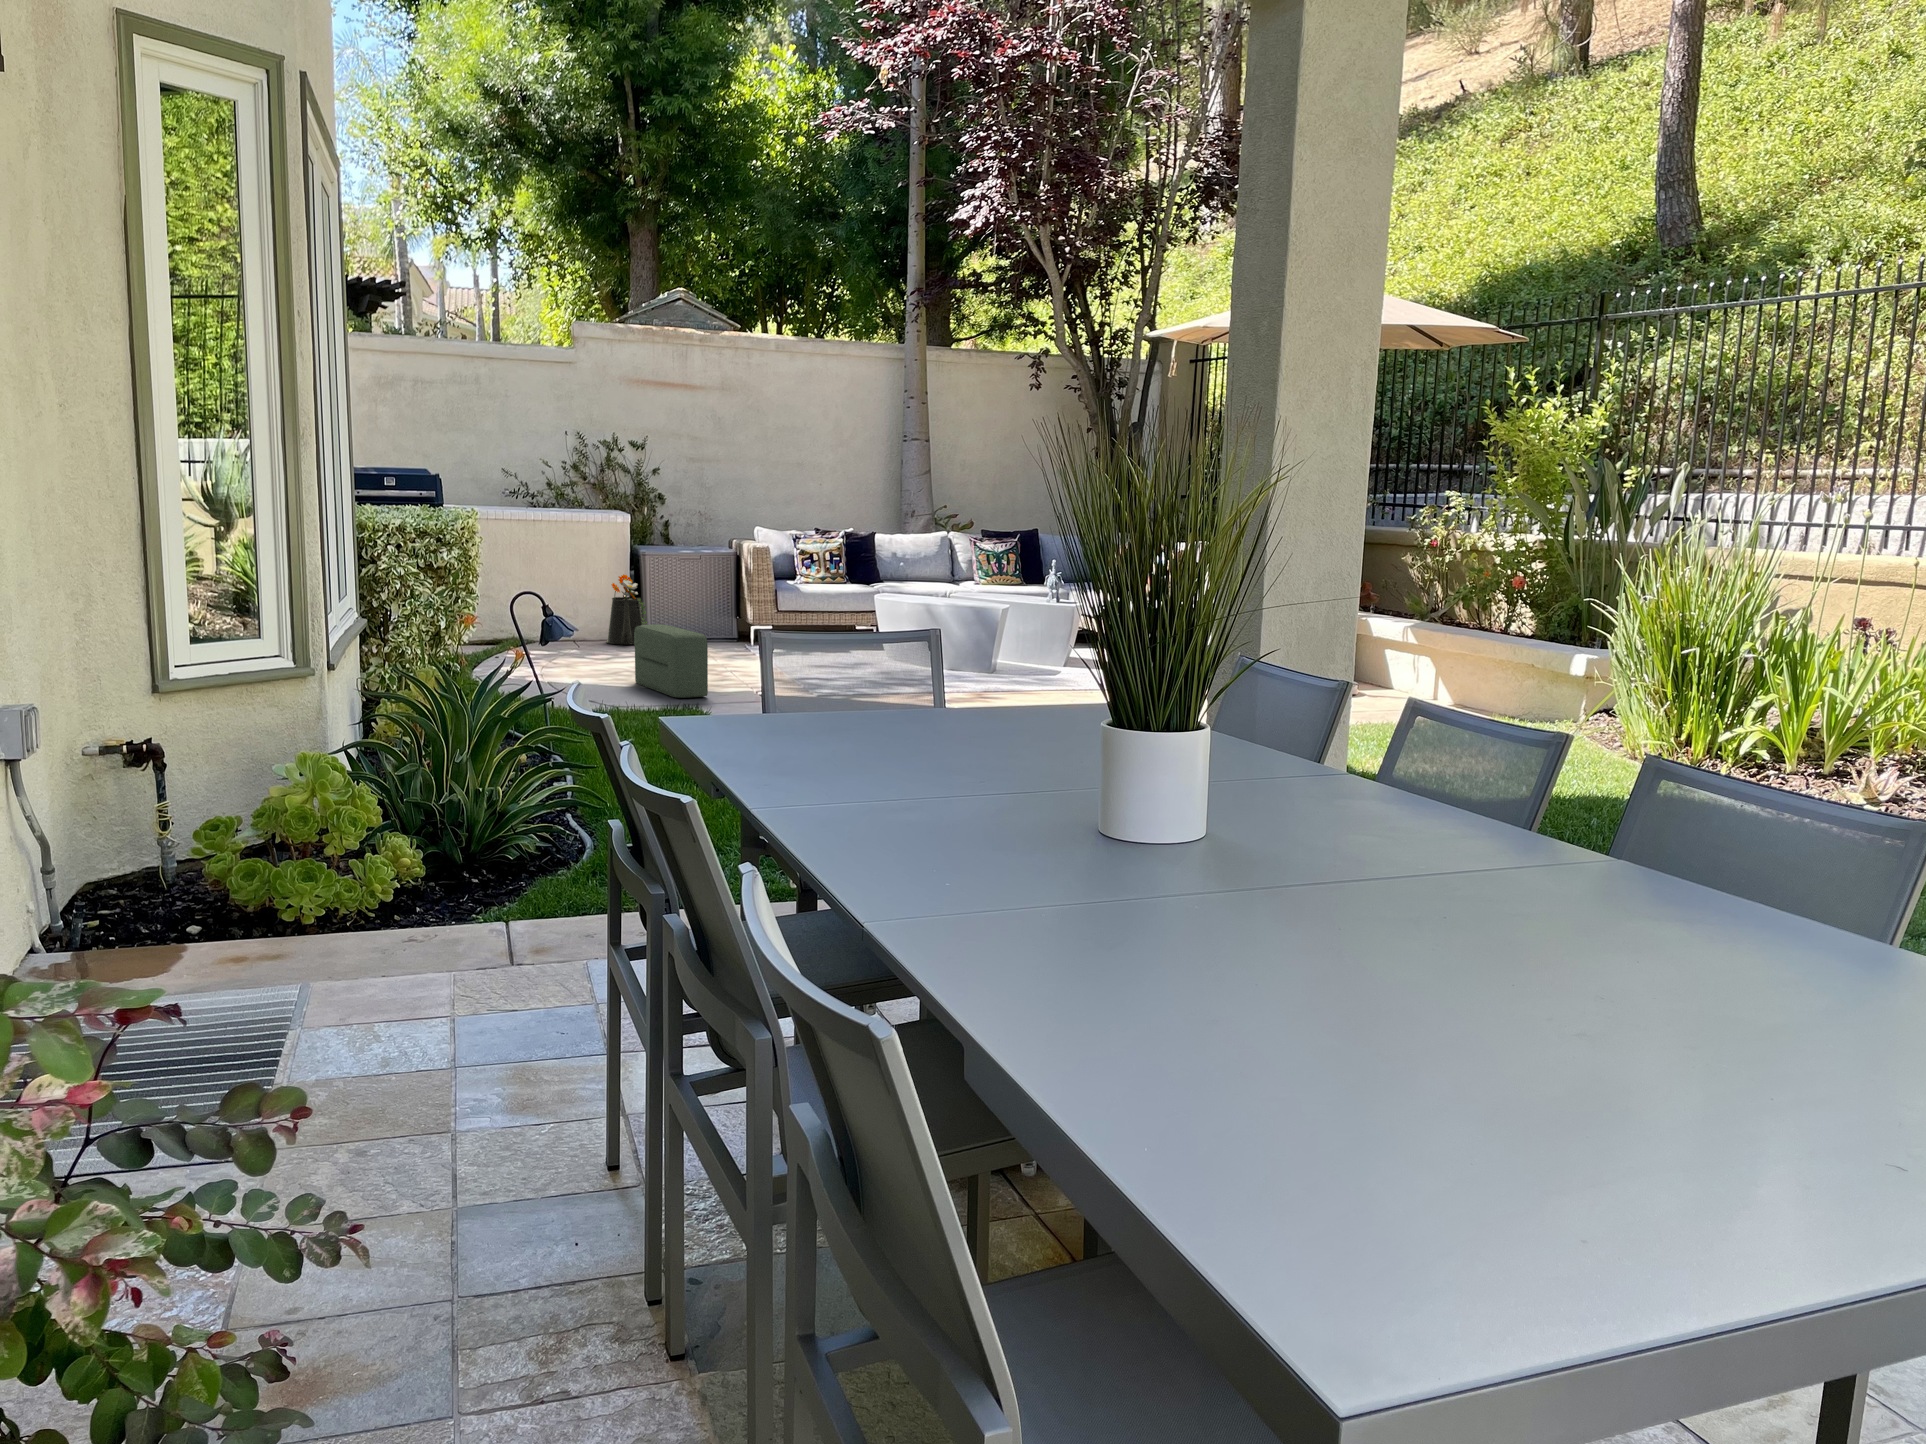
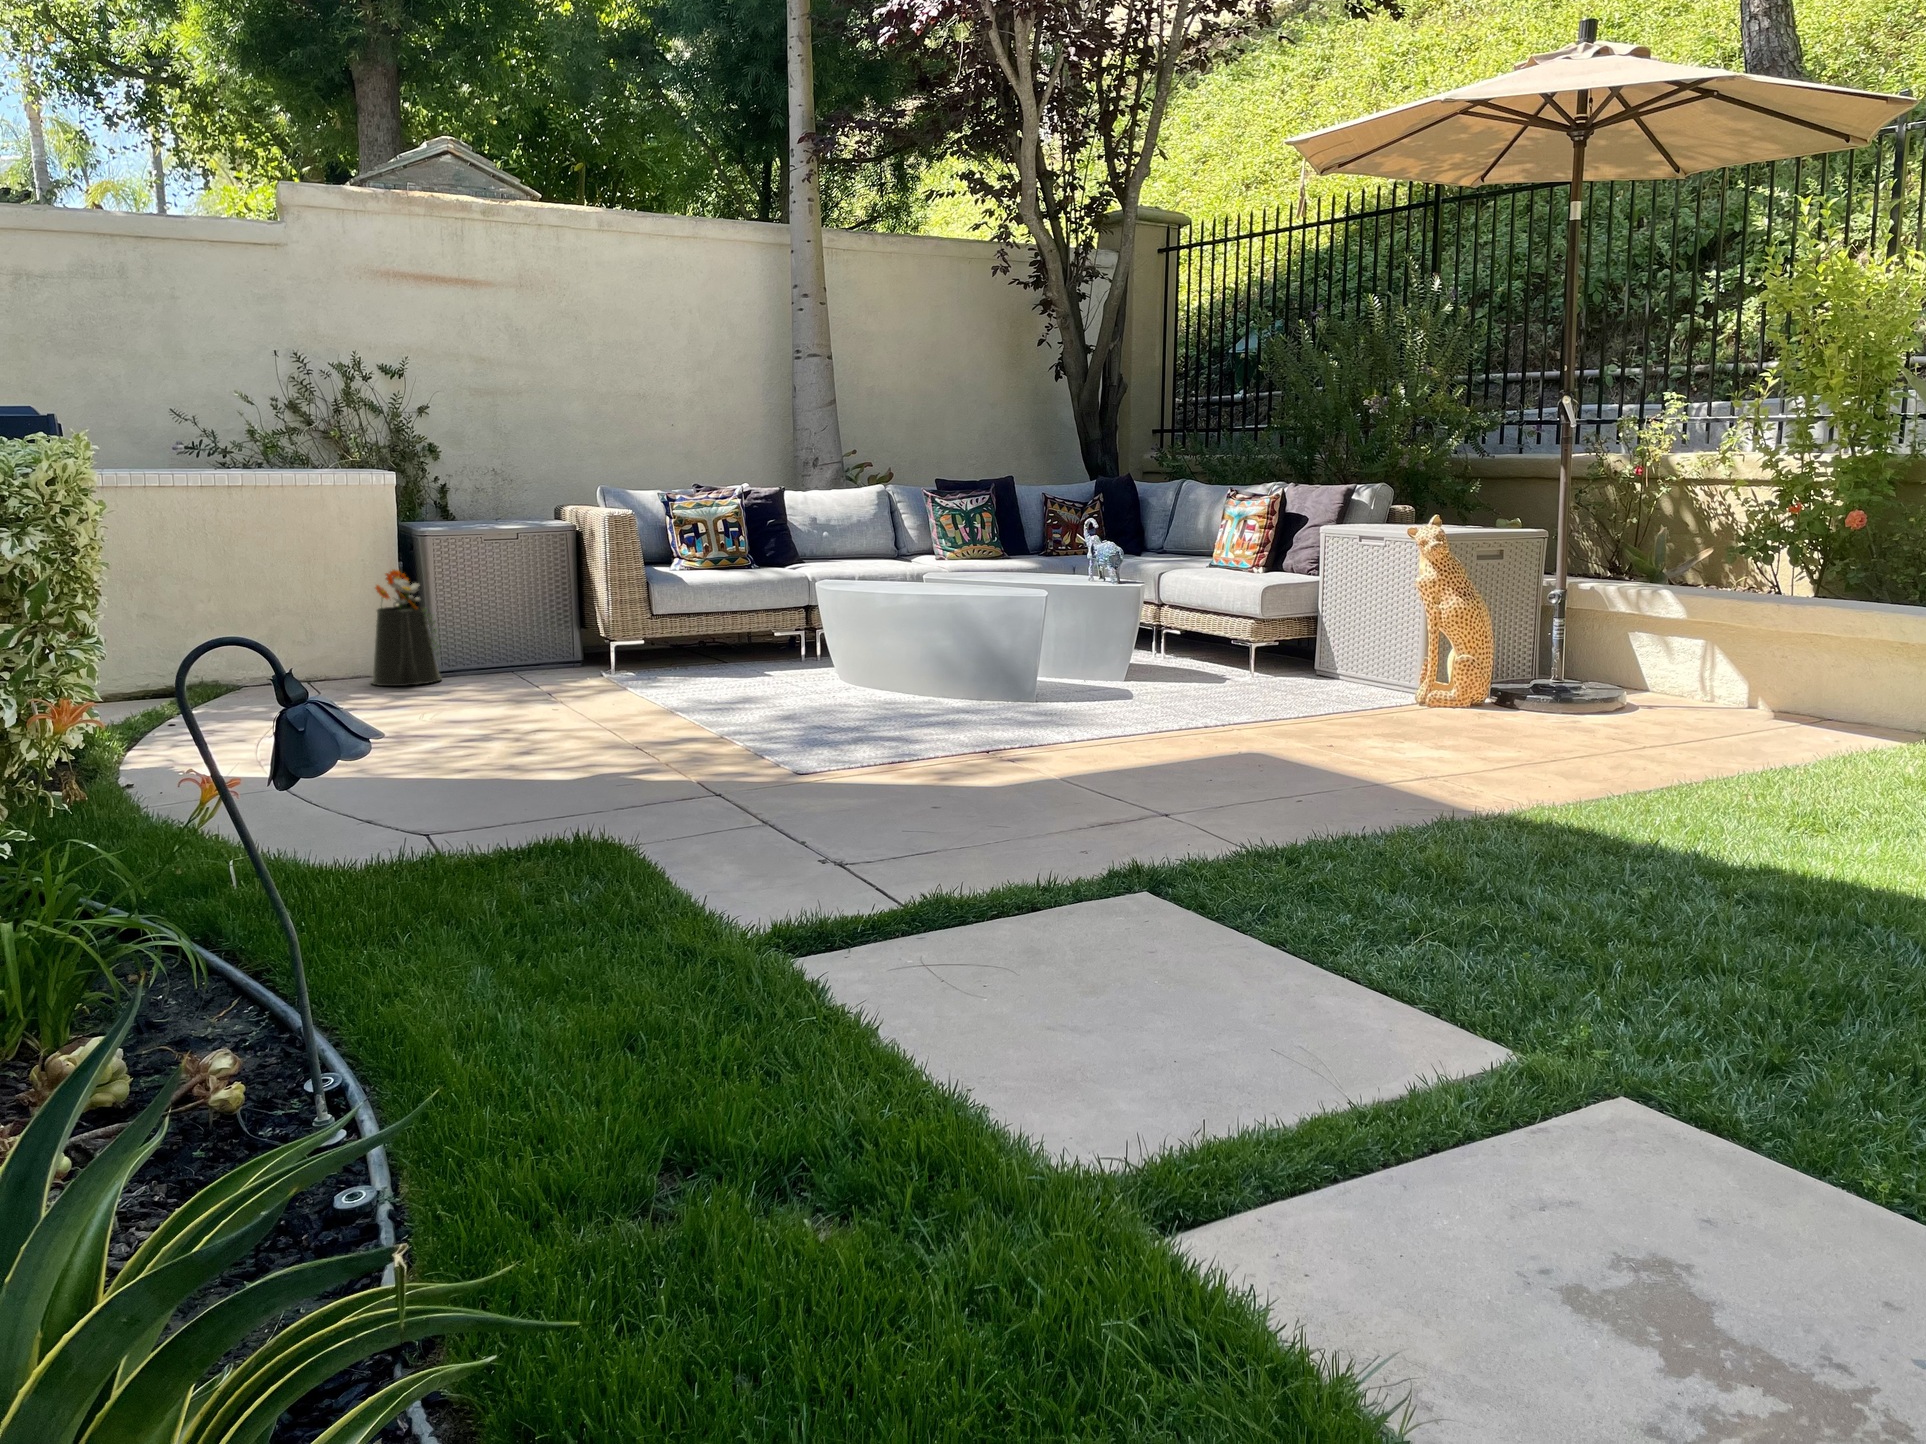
pouf: present [634,624,708,698] -> none [455,665,629,816]

